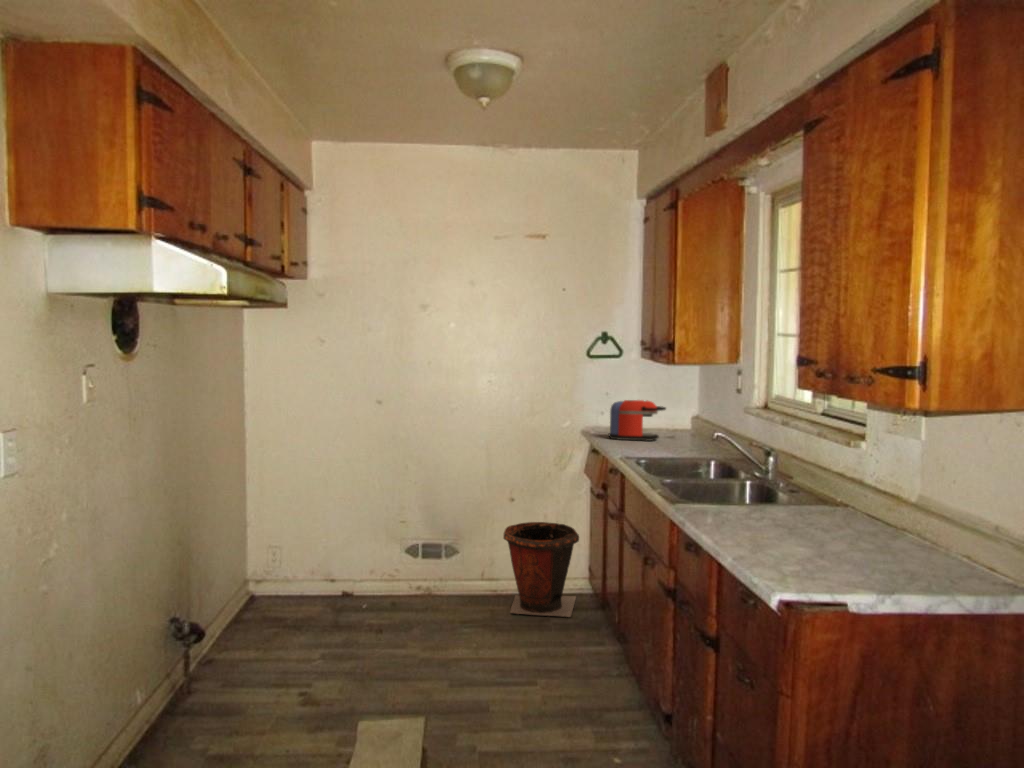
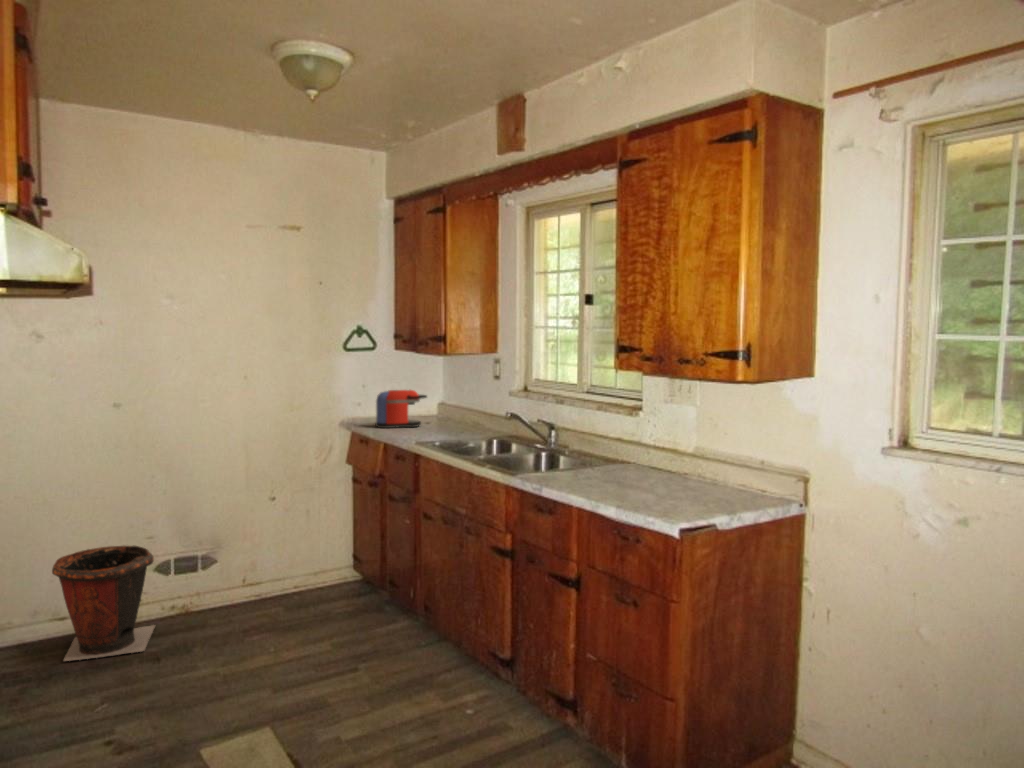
waste bin: present [503,522,579,617] -> present [52,546,155,661]

